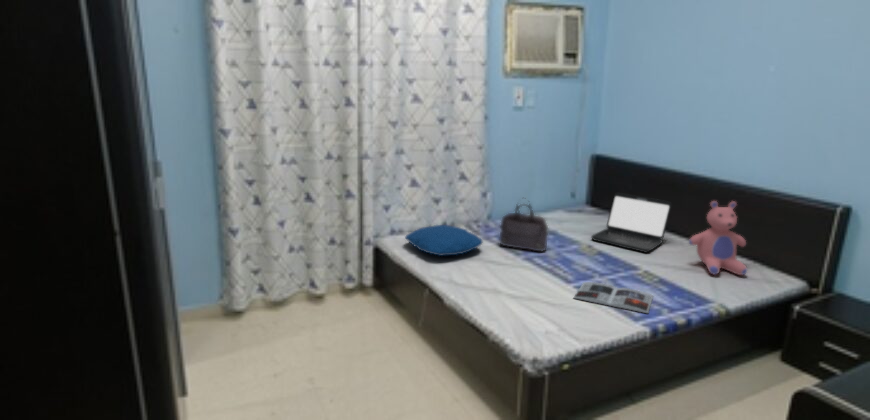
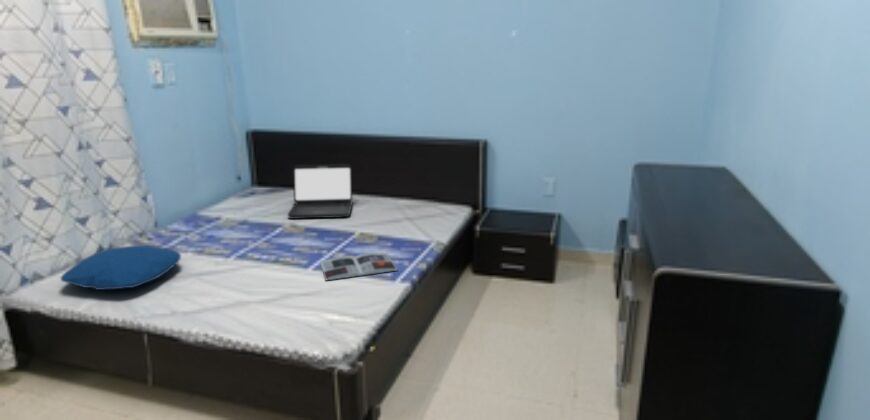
teddy bear: present [689,201,747,275] -> none [384,153,434,220]
handbag: present [499,204,548,251] -> none [191,190,255,251]

